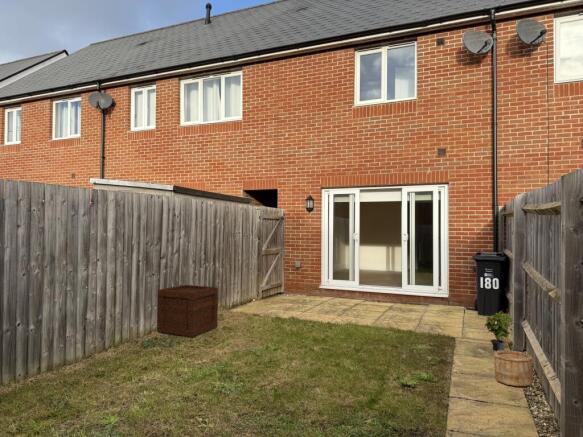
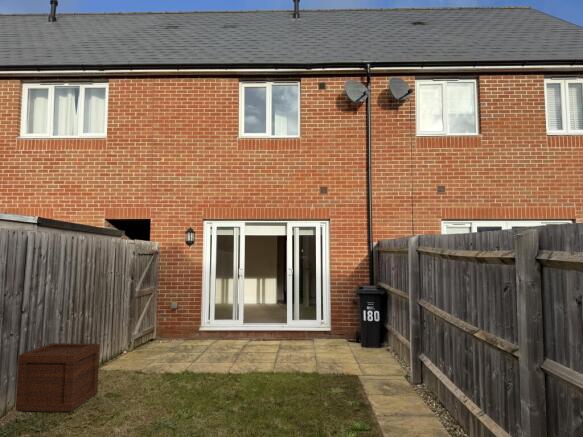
potted plant: present [485,311,513,351] -> none [388,347,414,386]
wooden bucket: present [493,350,533,386] -> none [412,388,447,422]

